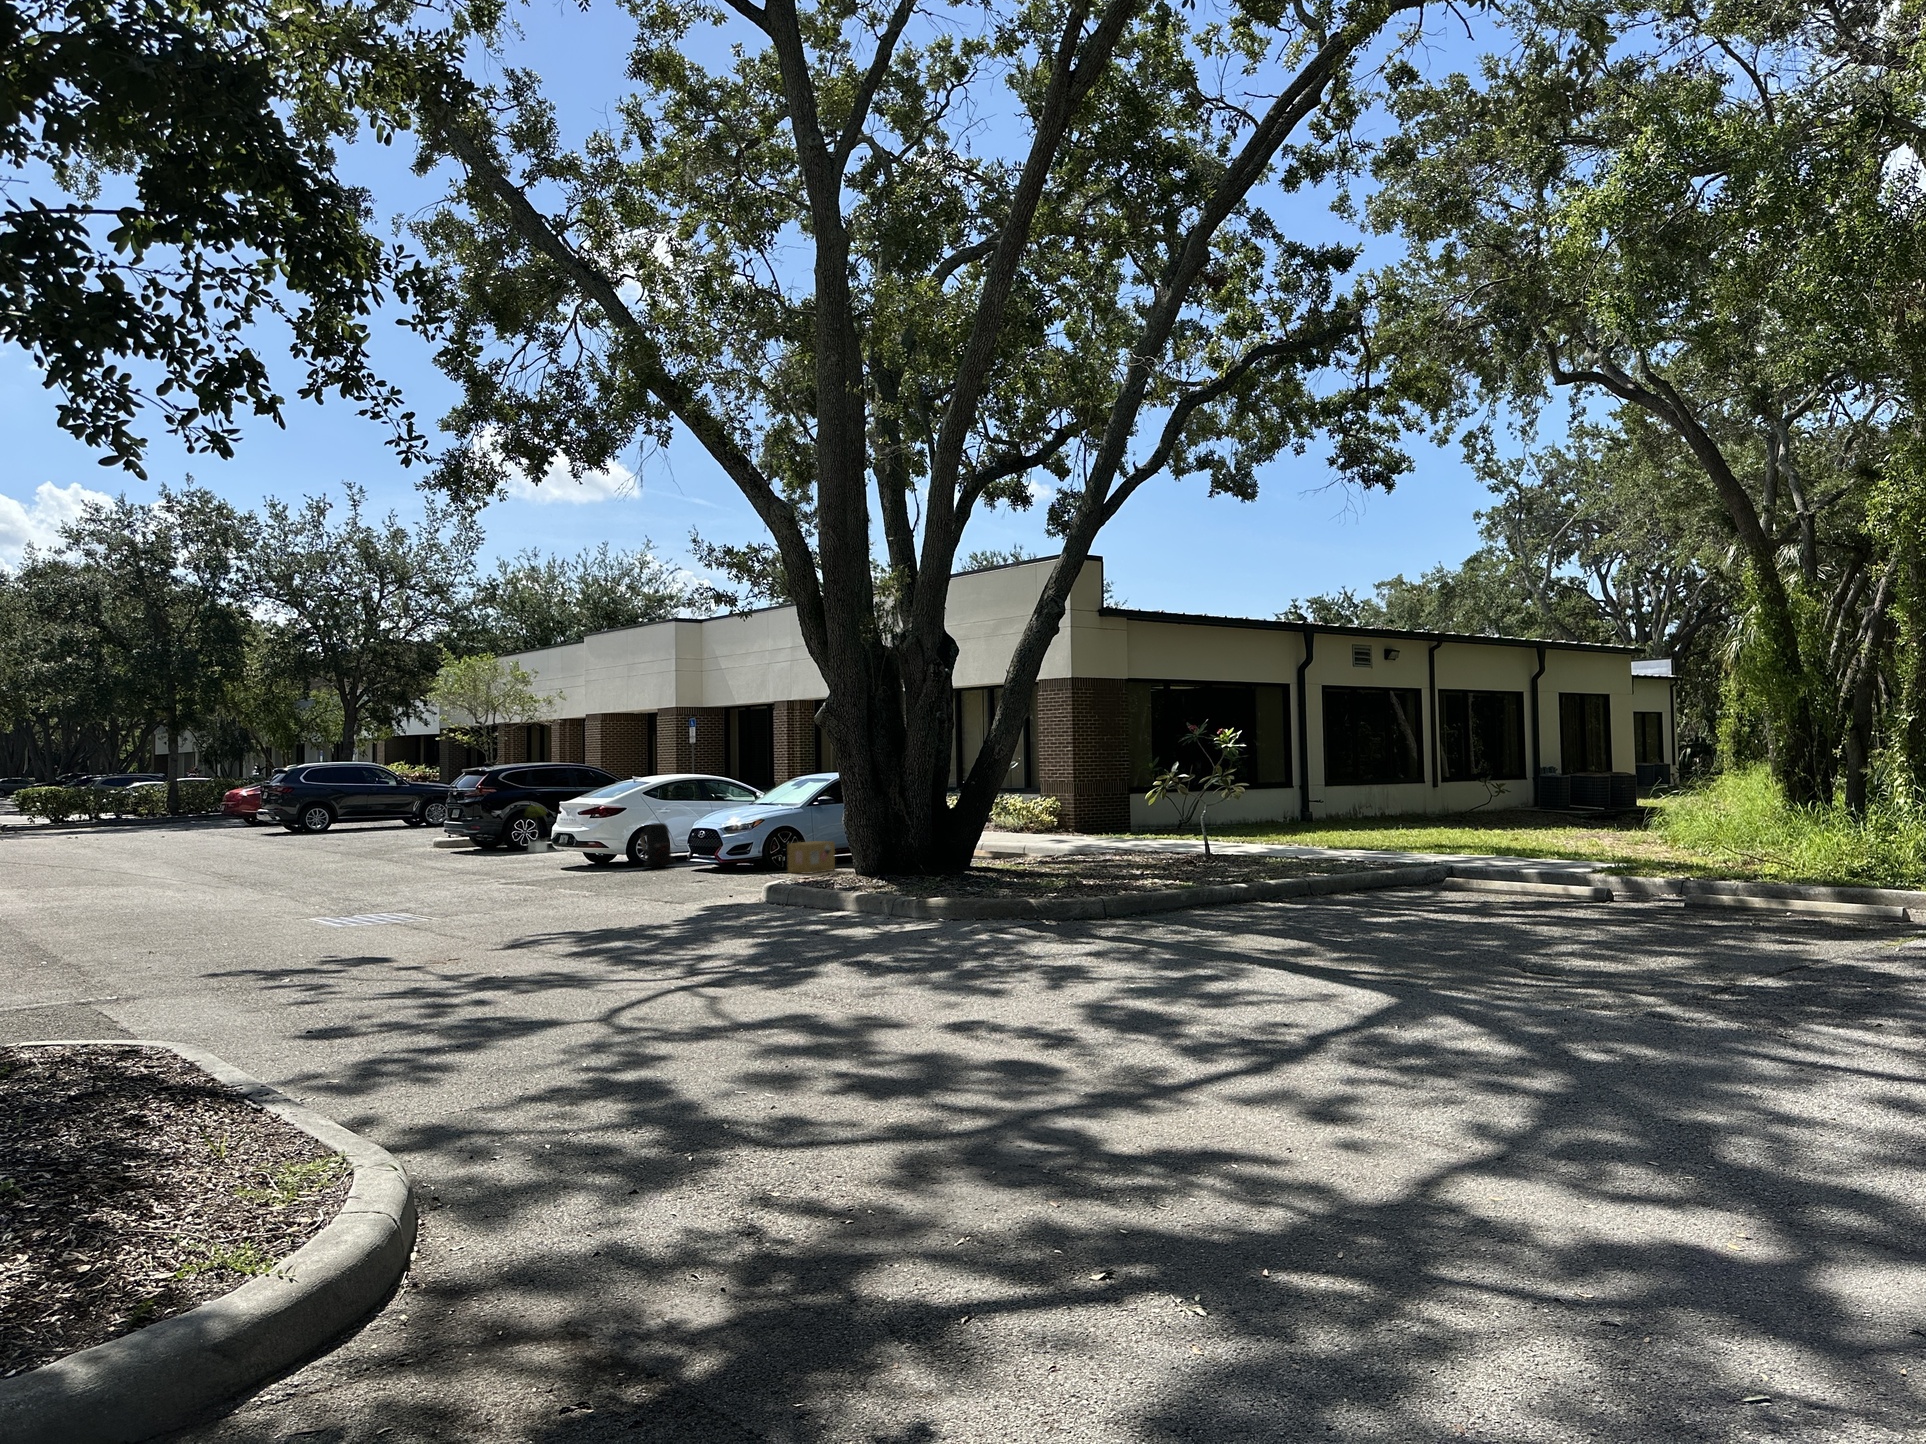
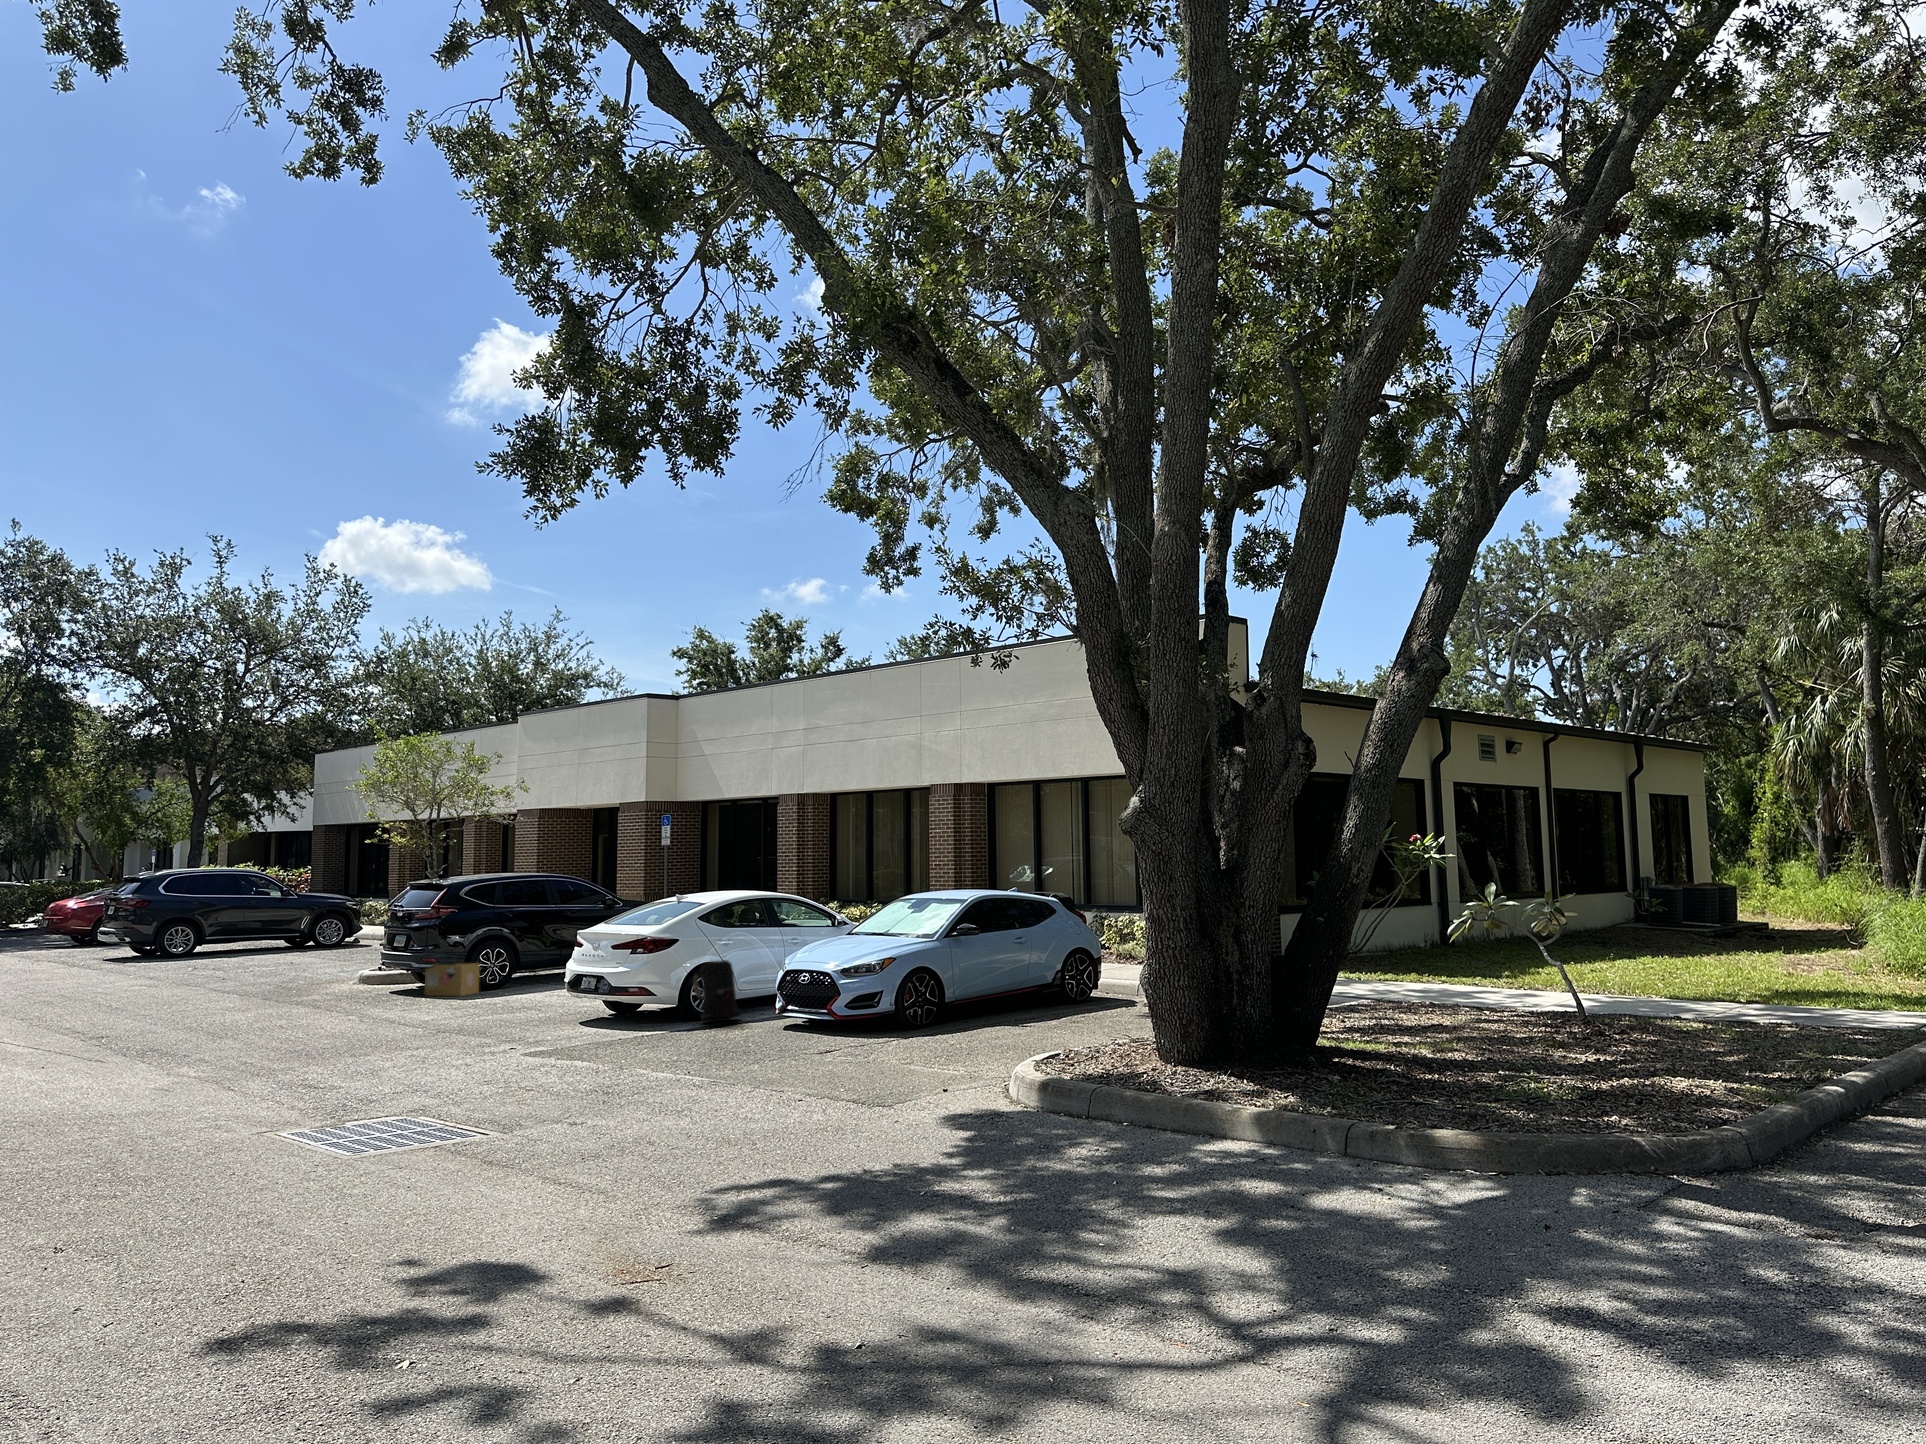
potted tree: present [525,805,547,852] -> none [495,929,525,993]
cardboard box: present [788,841,835,874] -> present [425,963,480,996]

